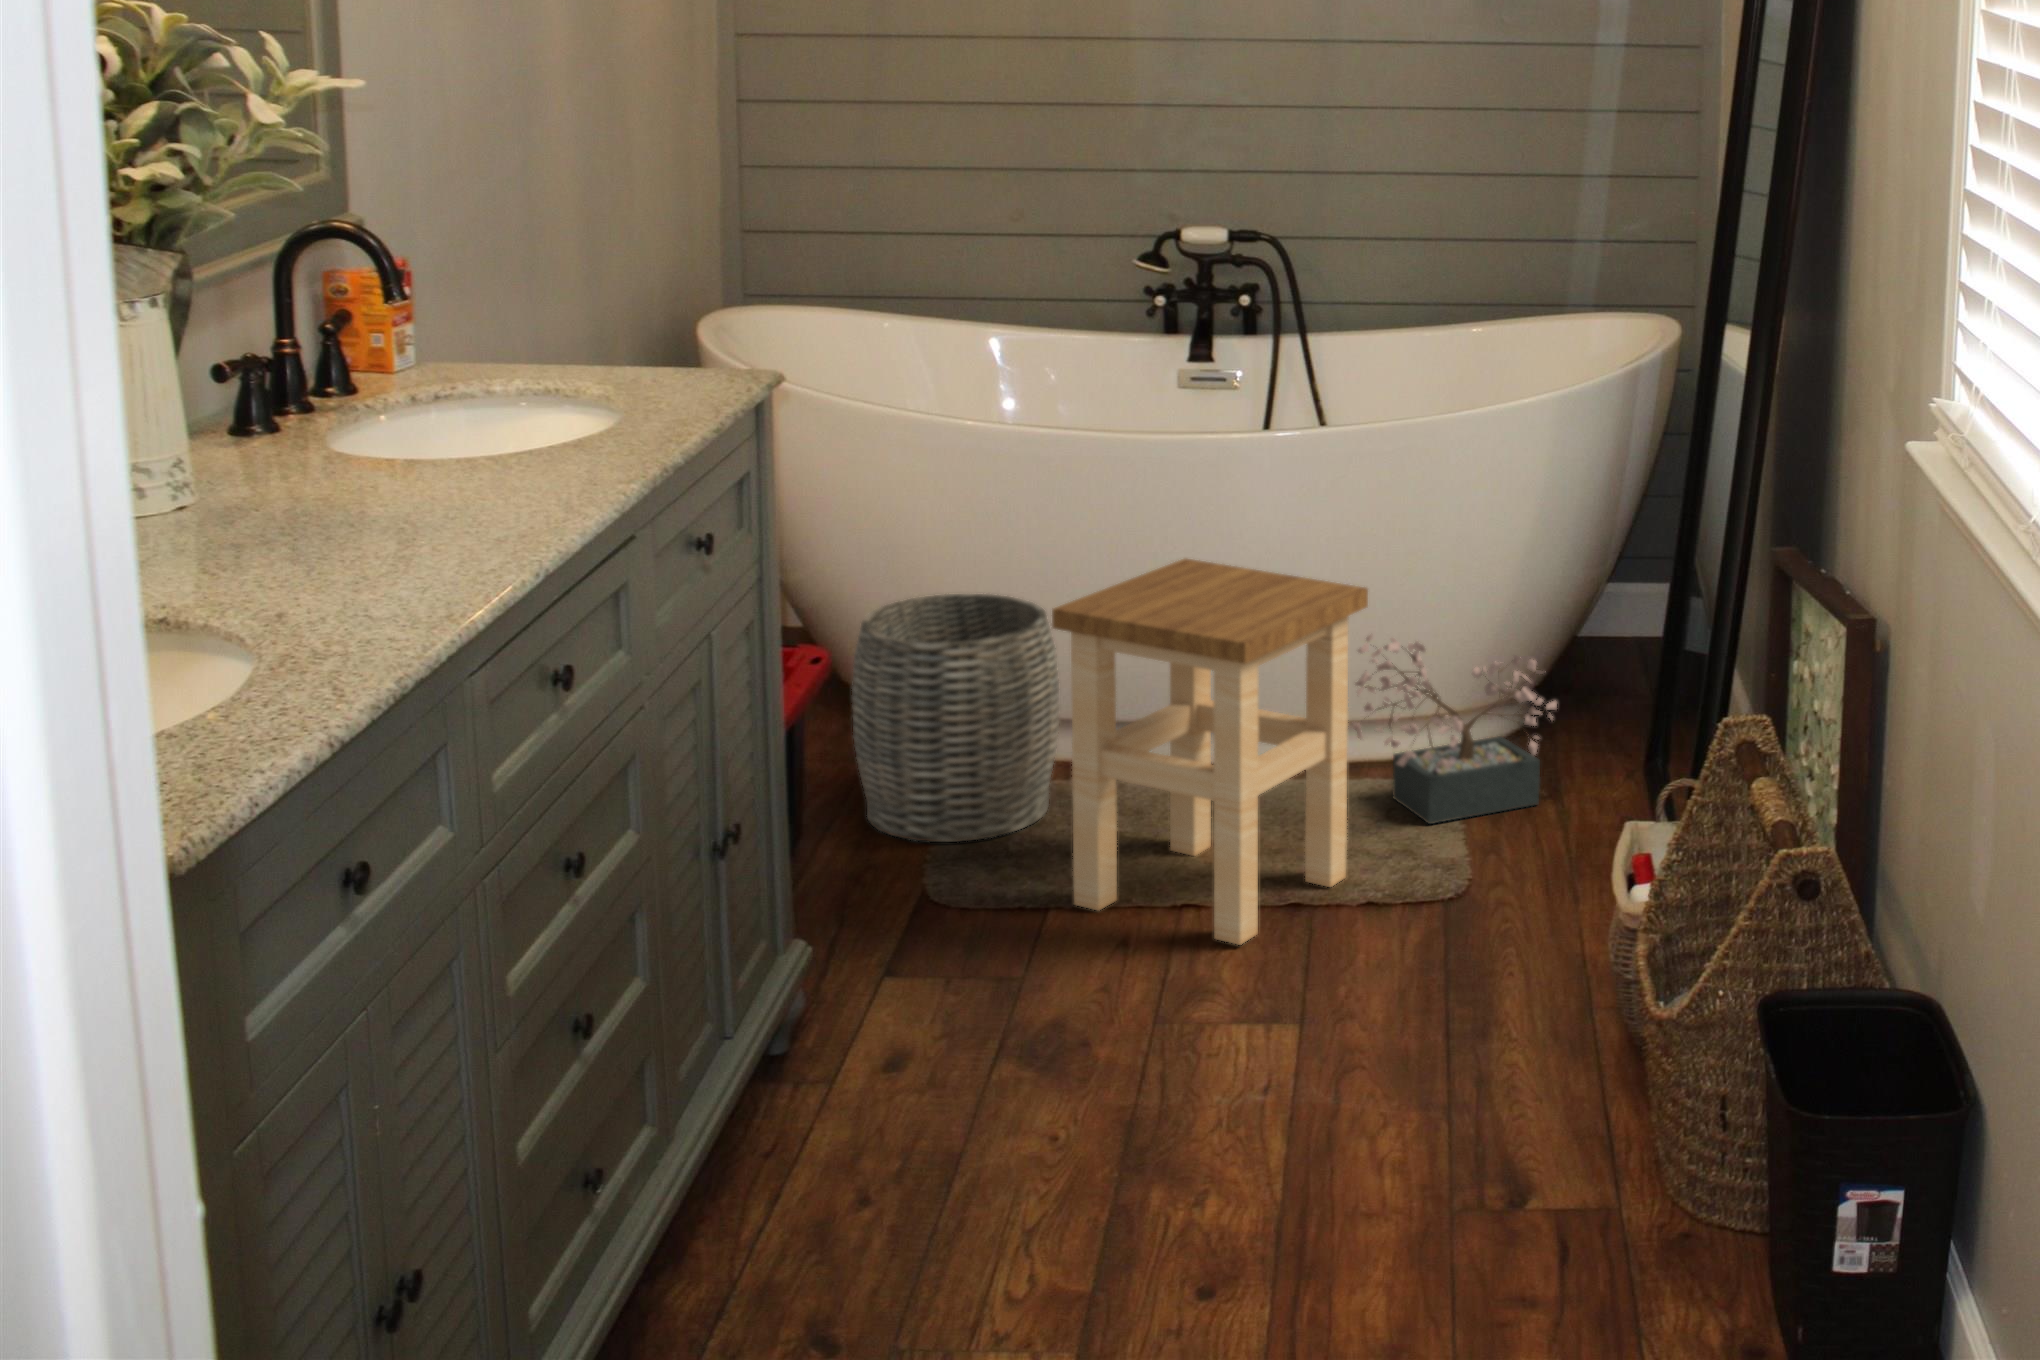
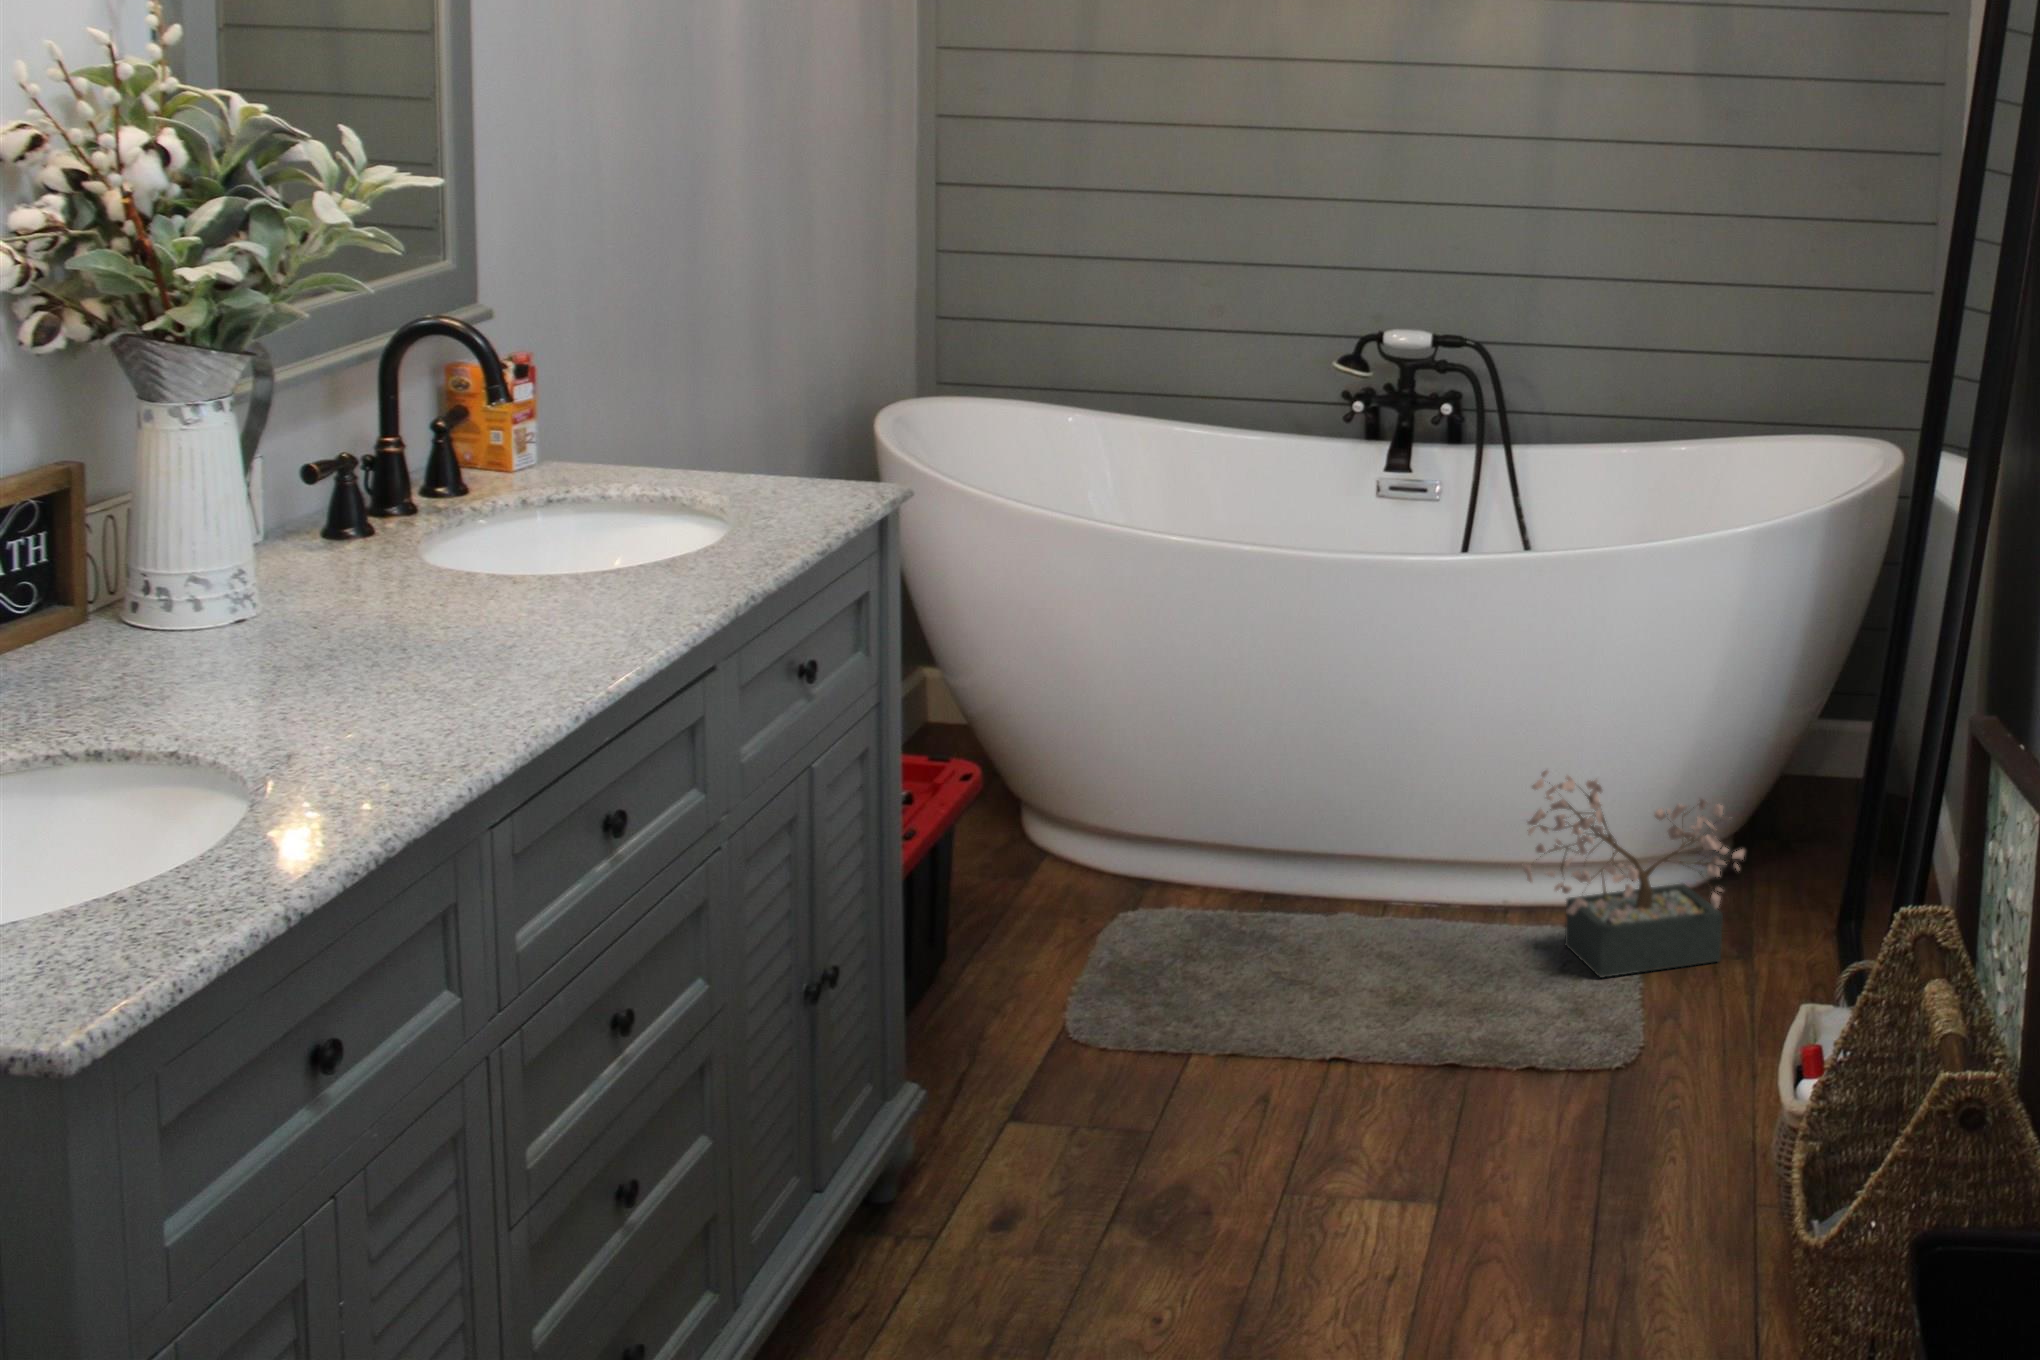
stool: present [1052,559,1368,945] -> none [1199,683,1536,1108]
woven basket: present [852,594,1059,842] -> none [1005,705,1217,970]

